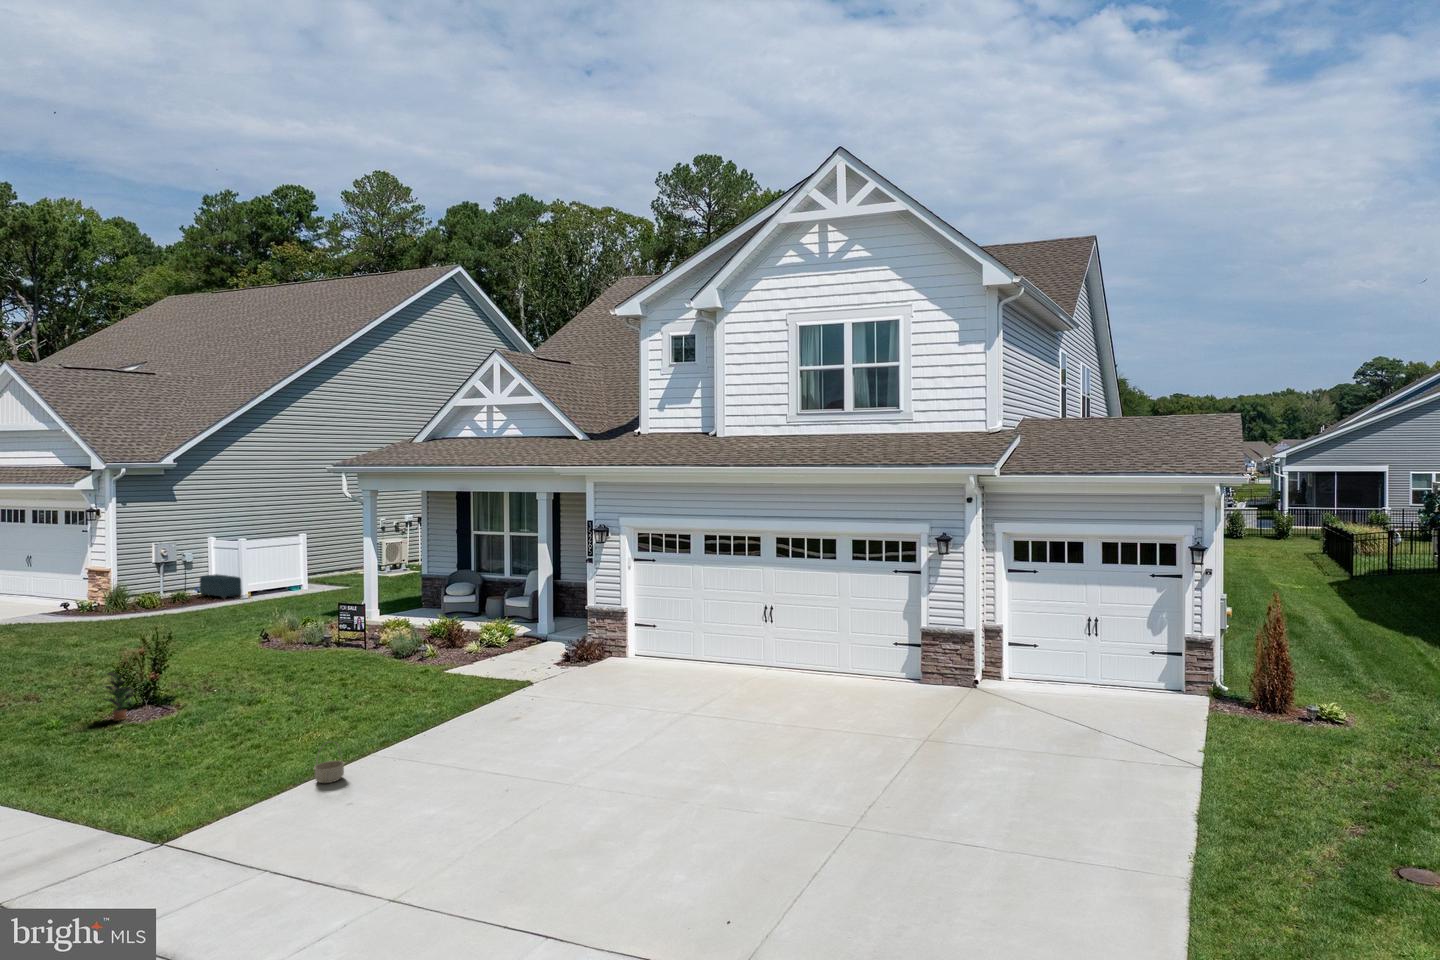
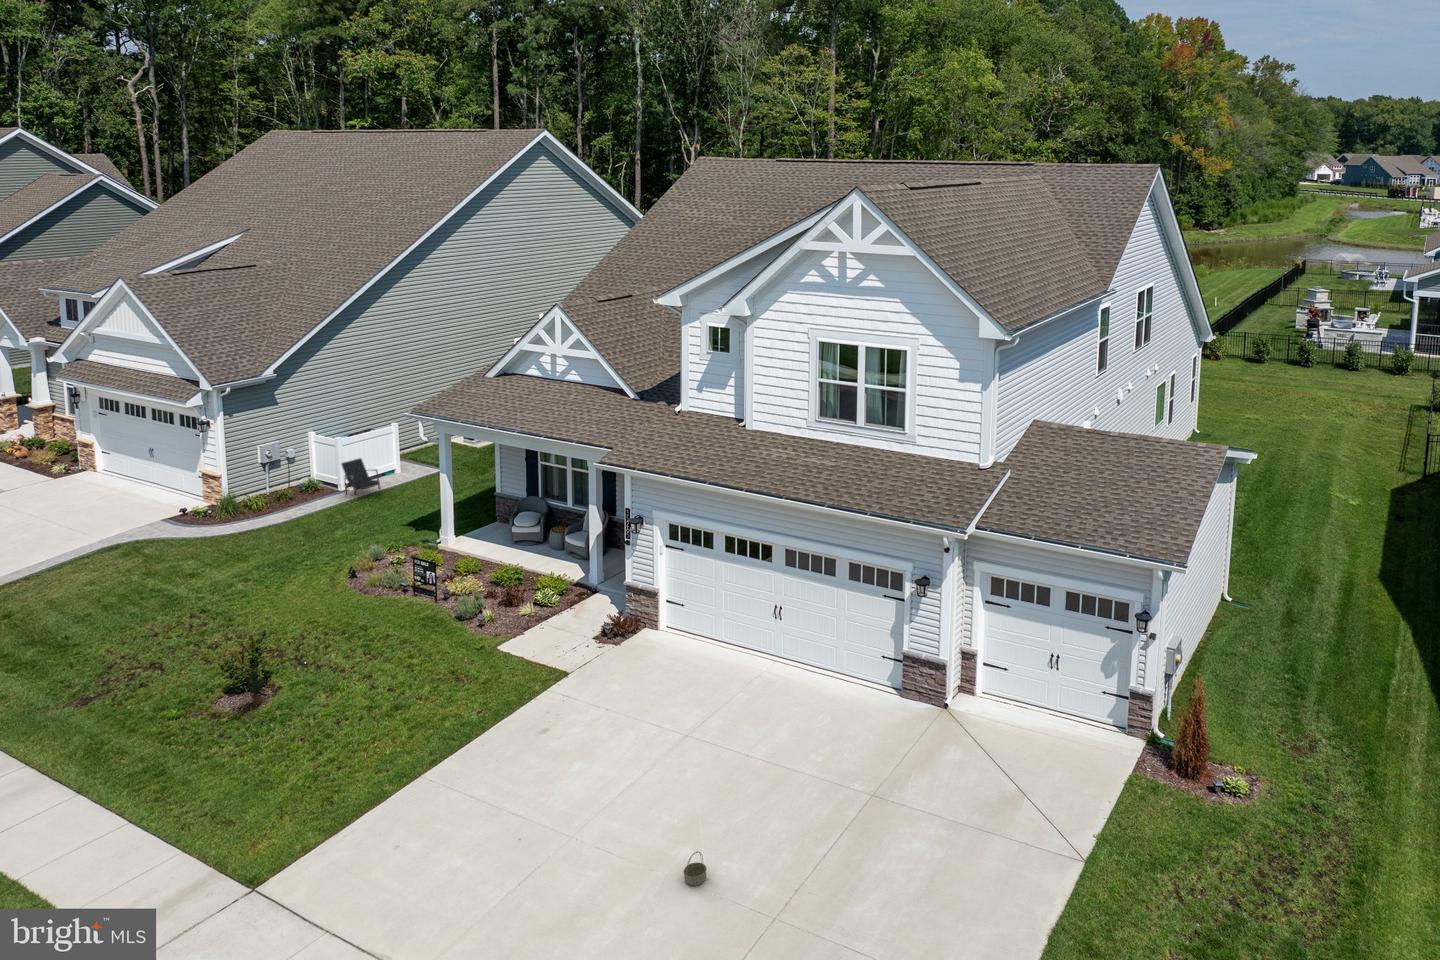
lounge chair: none [246,560,288,600] -> present [342,458,381,498]
bench: present [200,574,242,599] -> none [303,469,340,497]
basket: present [314,742,344,783] -> present [683,851,707,886]

